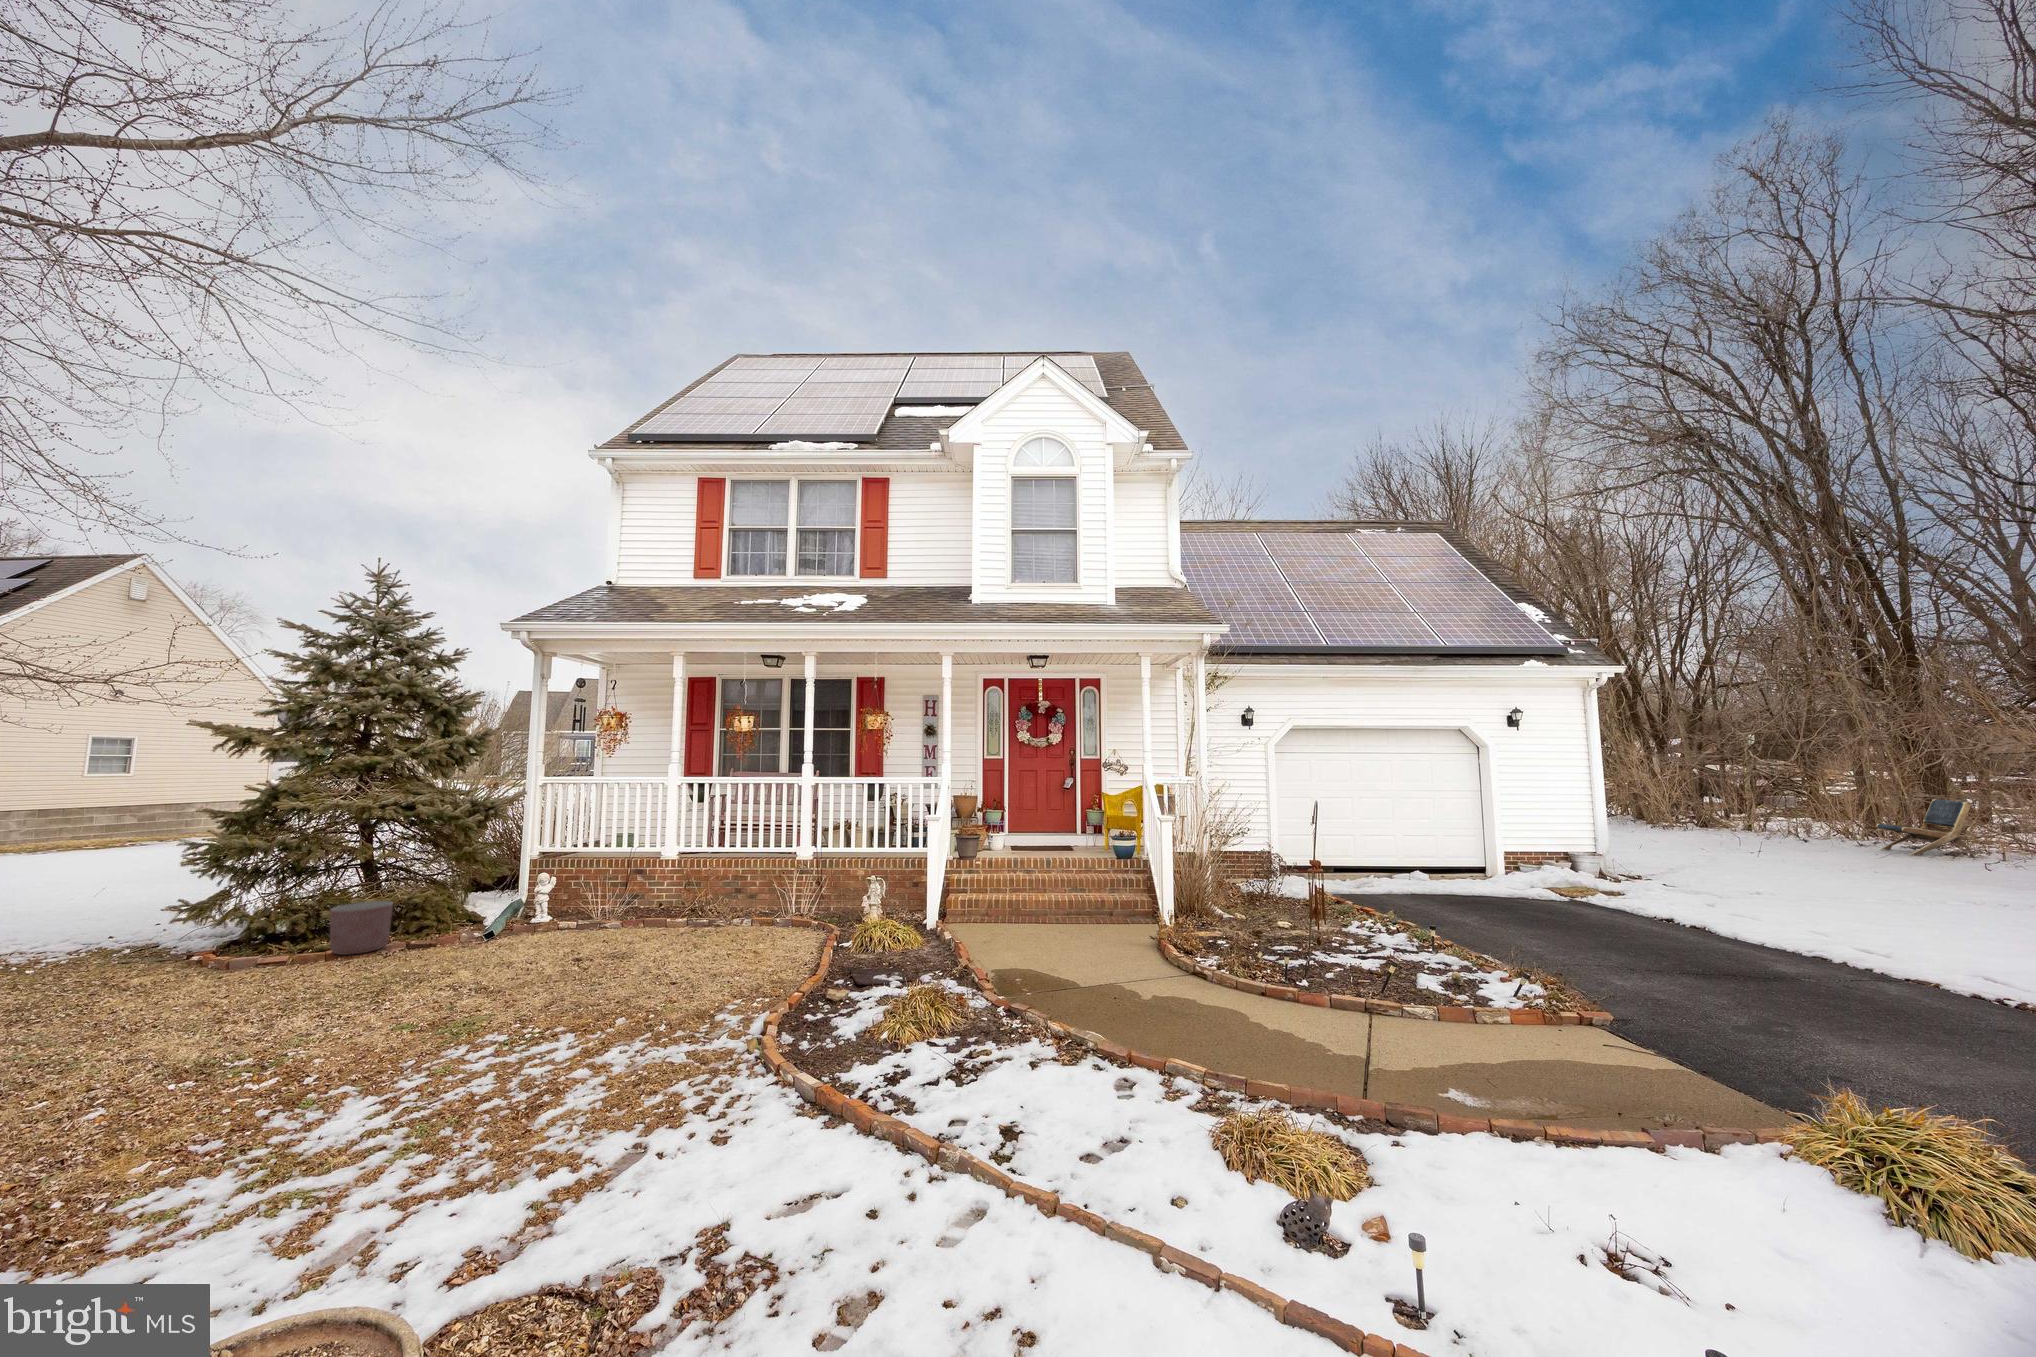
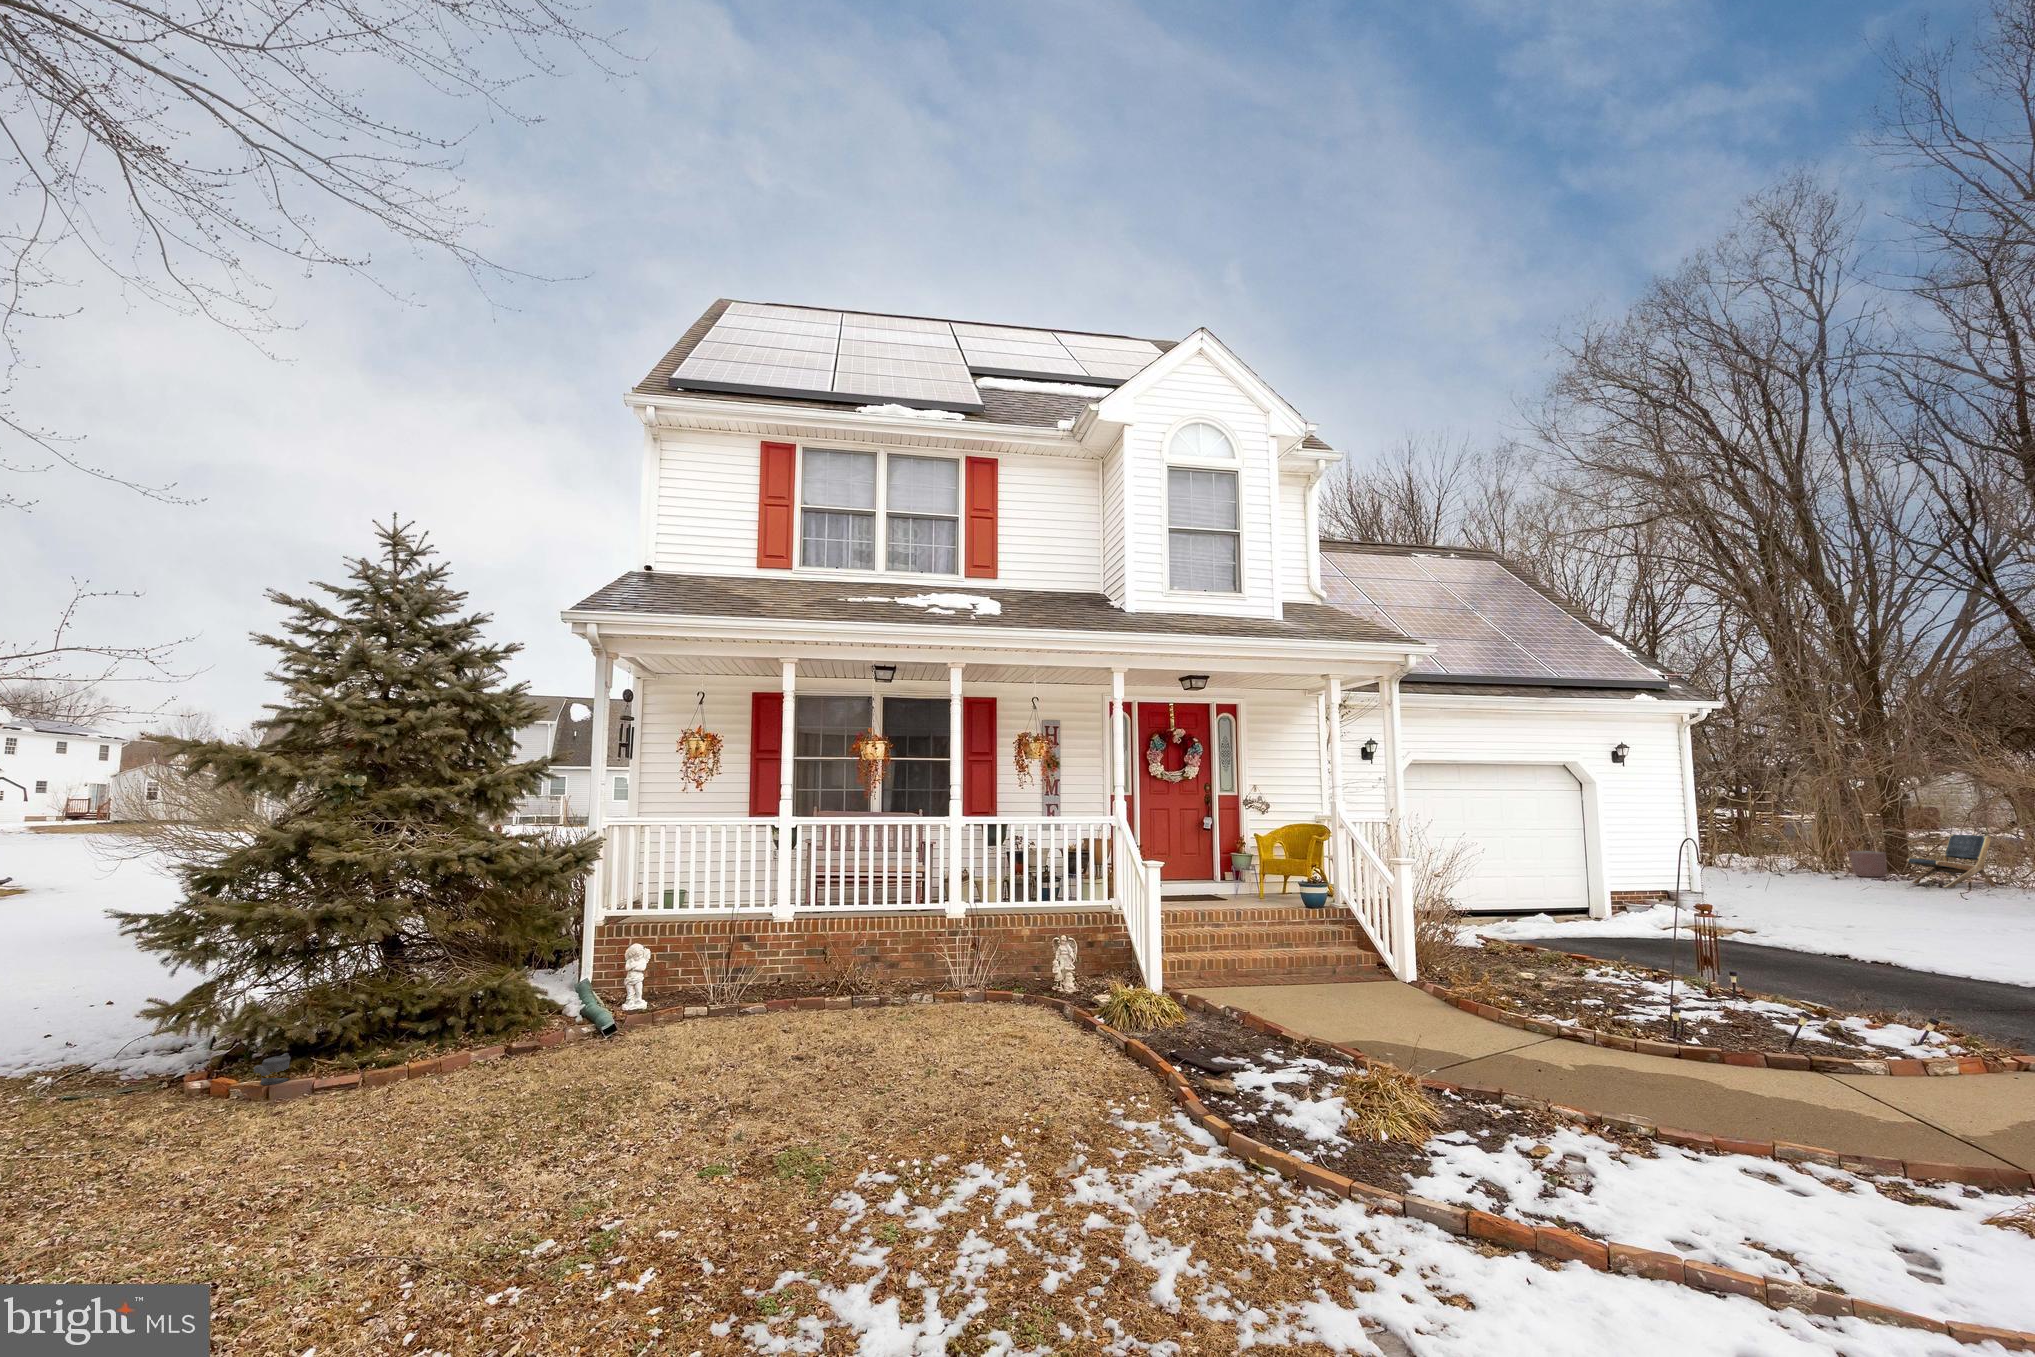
planter: present [330,901,393,955] -> present [1850,851,1887,877]
watering can: none [224,939,263,959] -> present [254,1053,291,1085]

